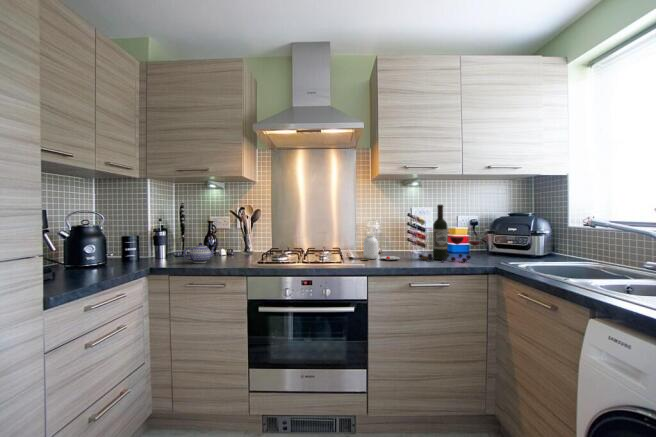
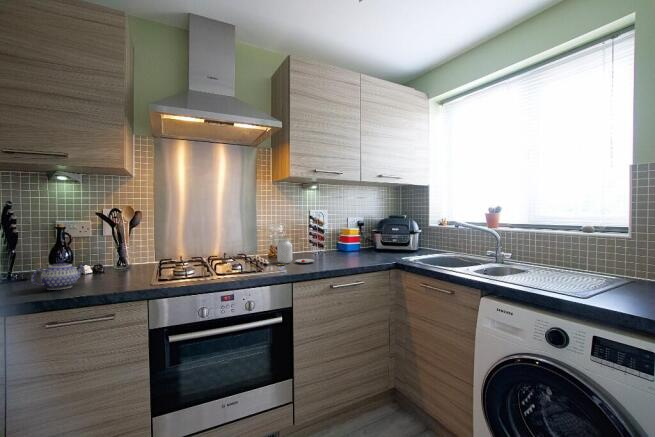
wine bottle: present [419,205,480,262] -> none [328,209,381,261]

